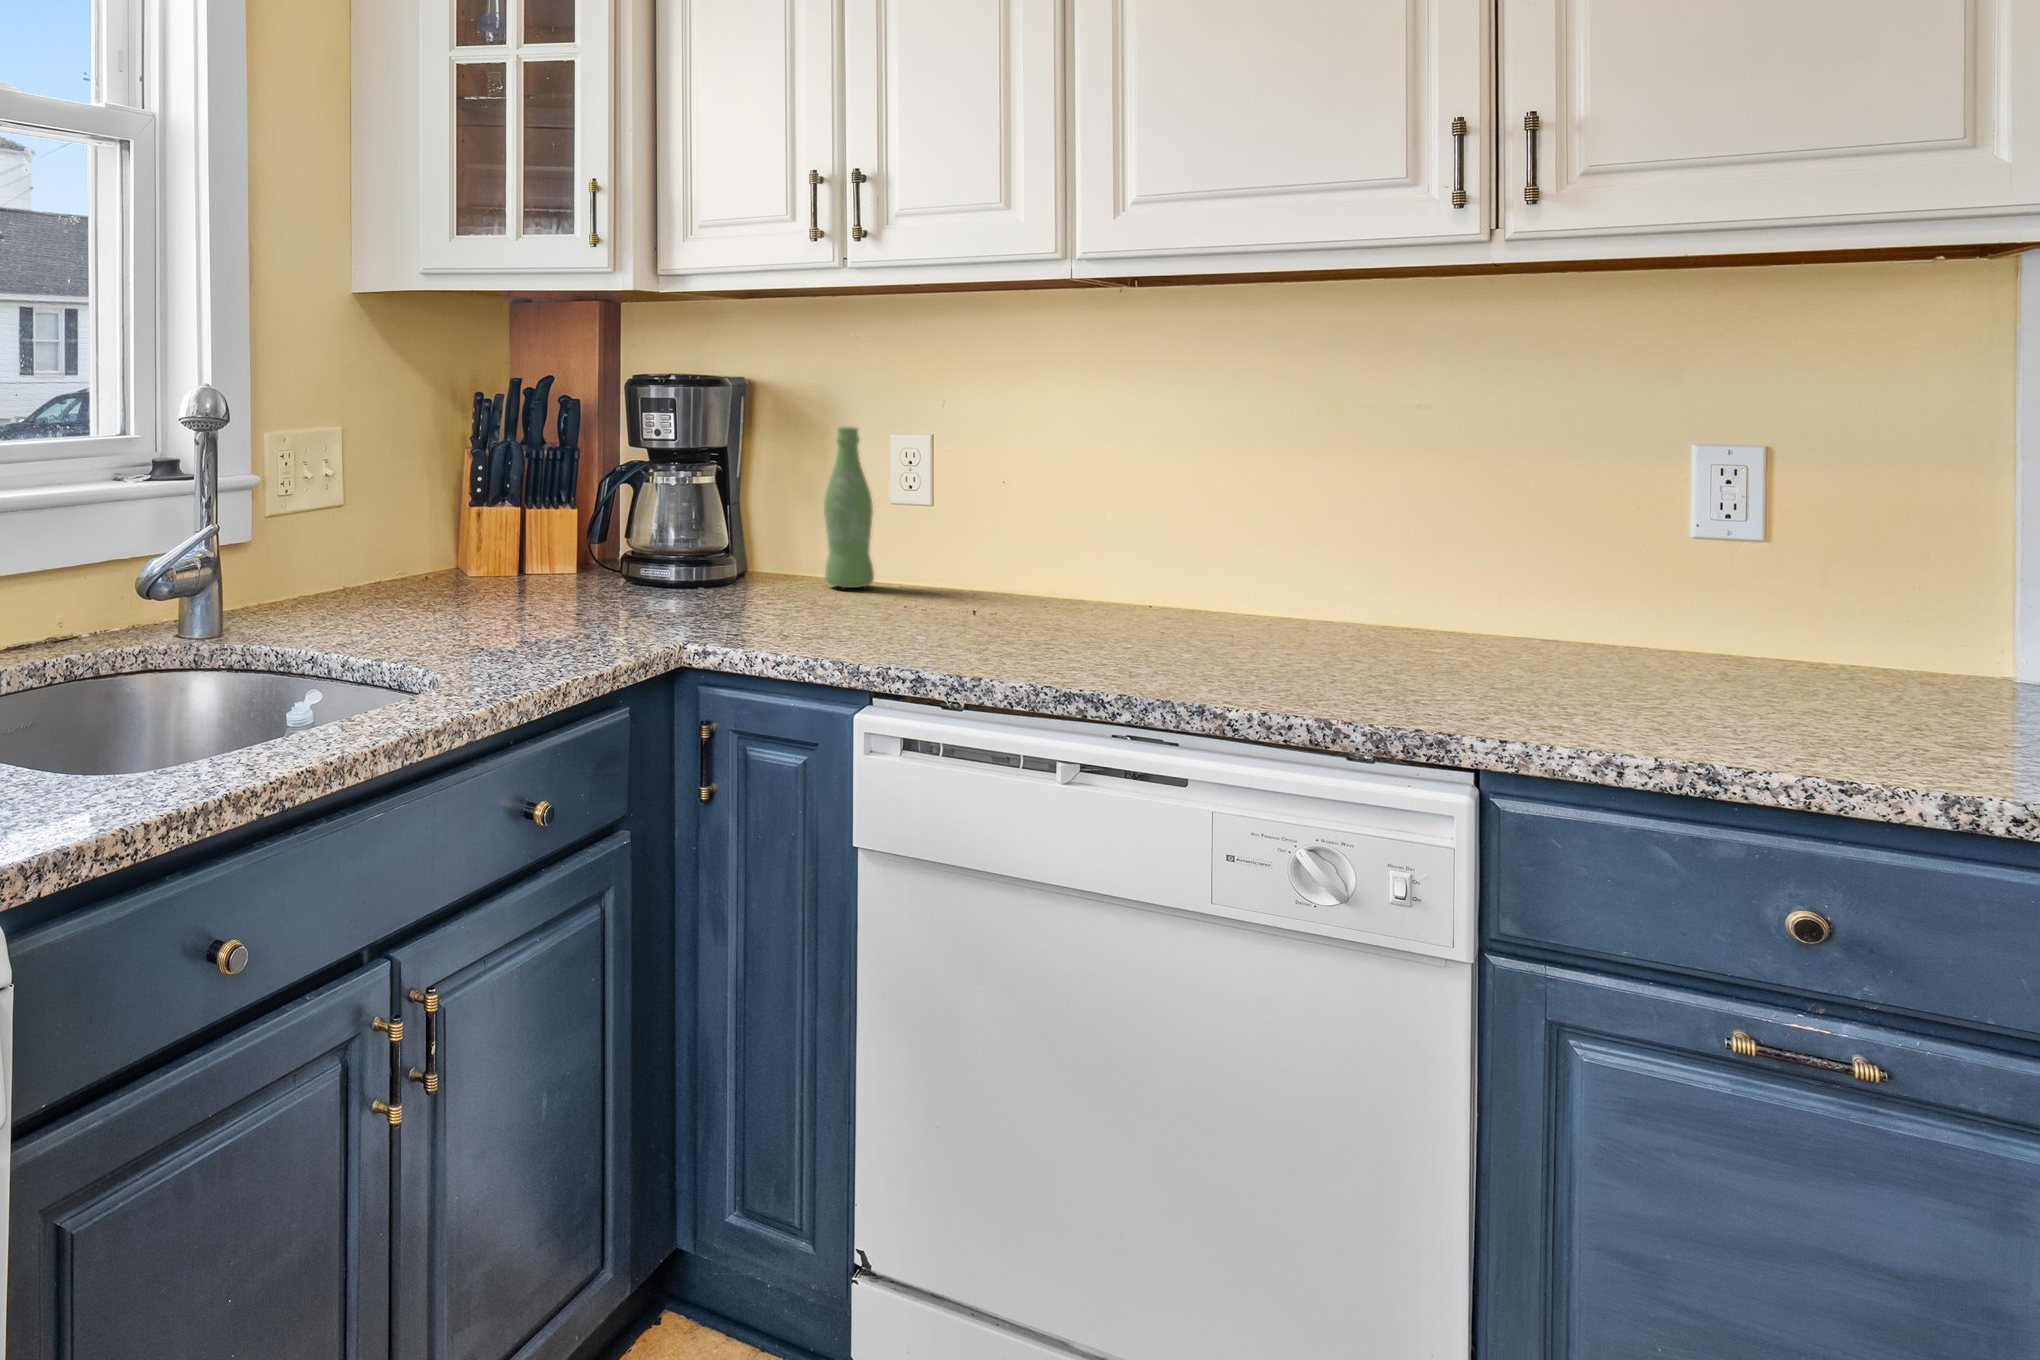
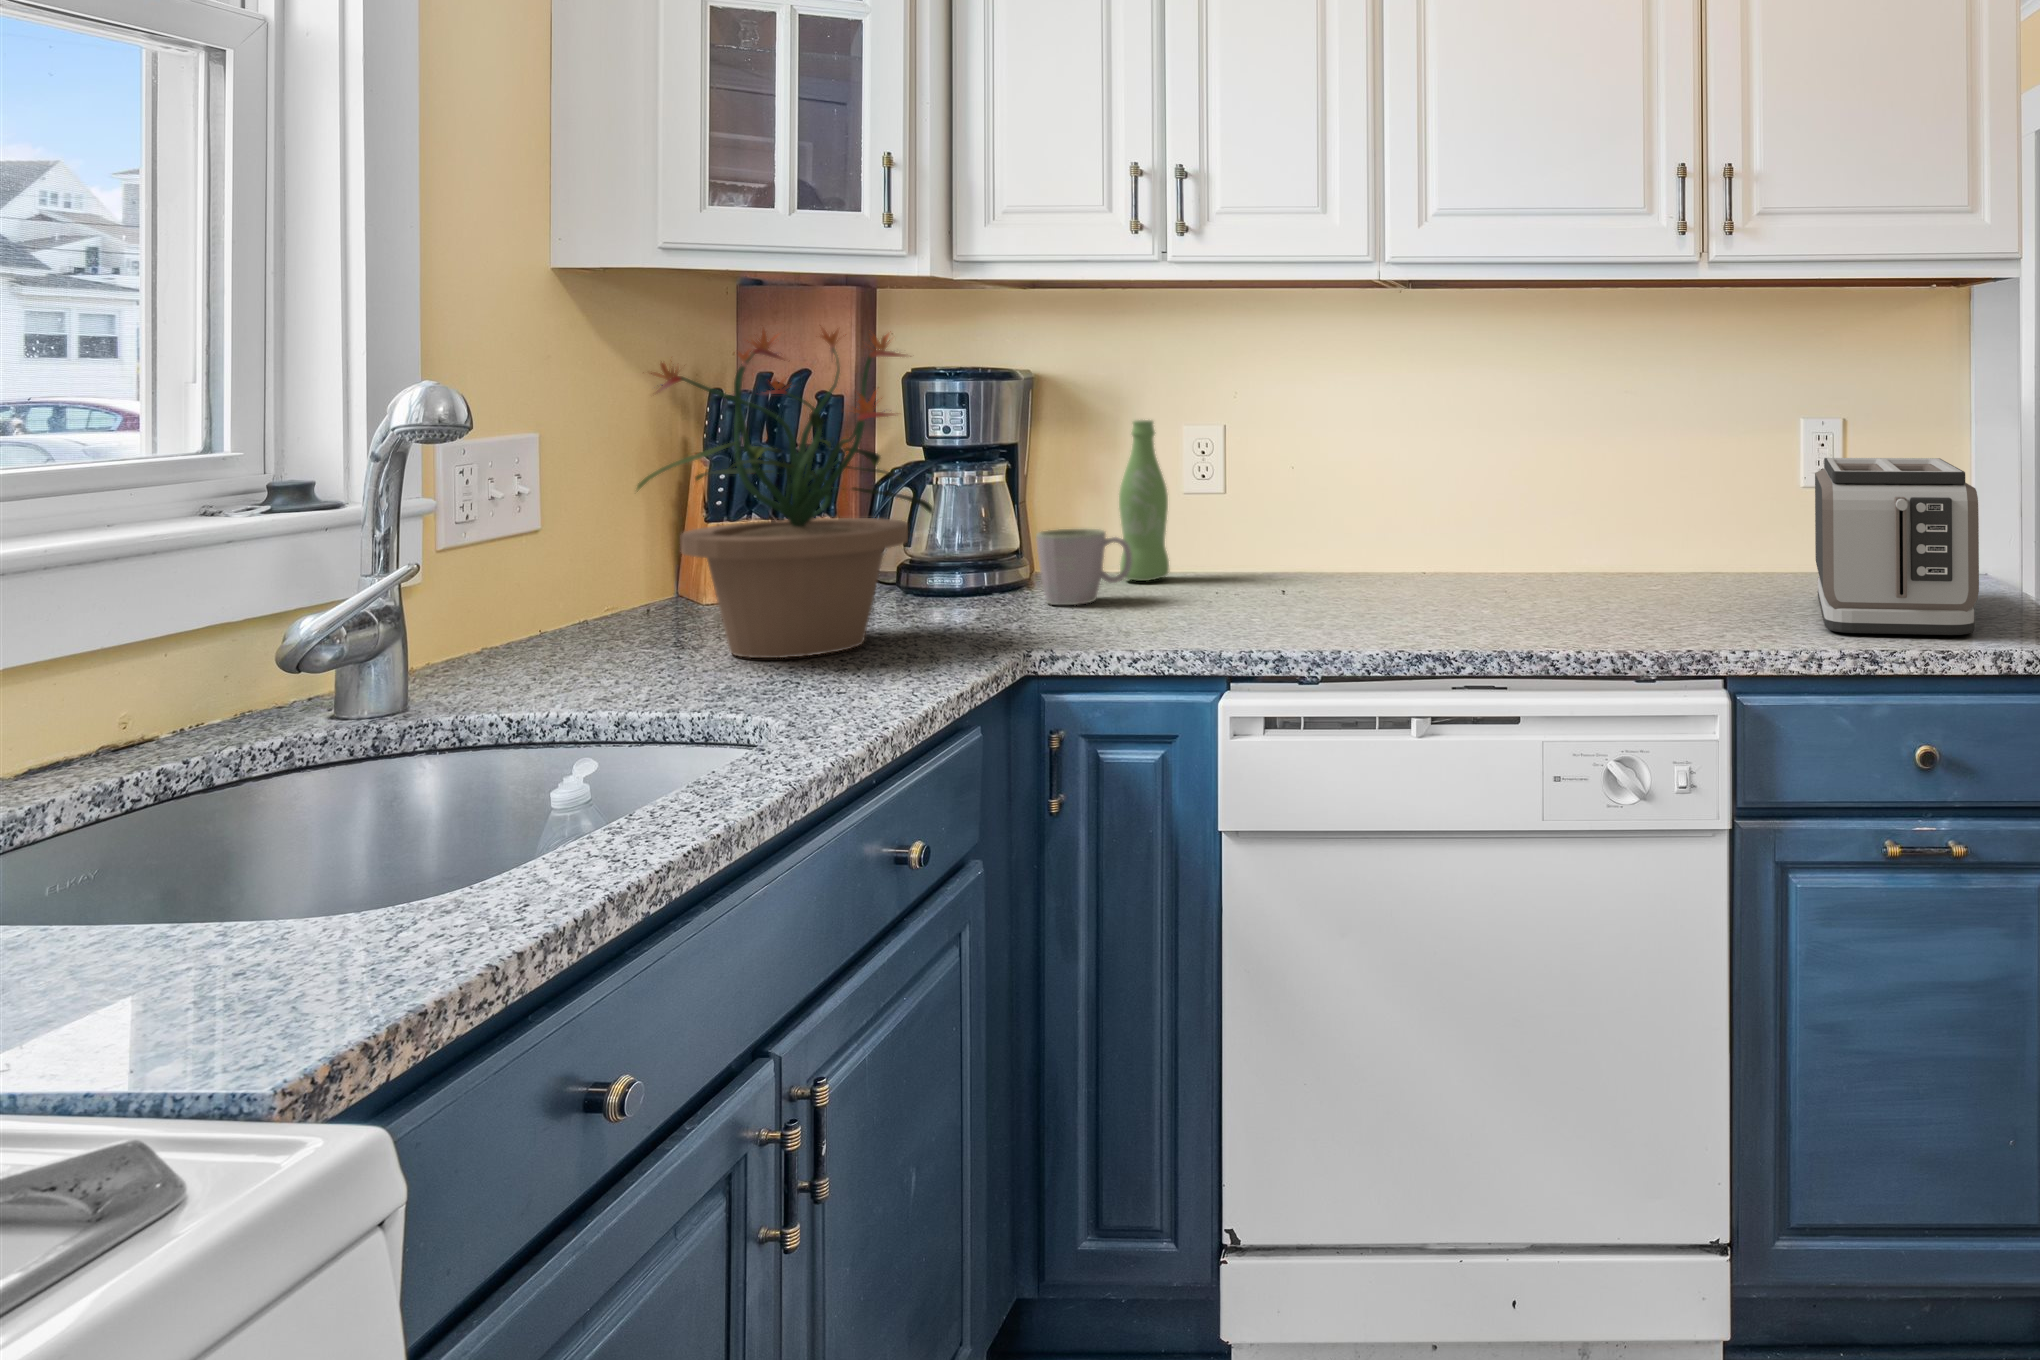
potted plant: none [389,336,621,627] -> present [637,329,933,658]
toaster: none [1646,498,1924,759] -> present [1815,458,1979,635]
mug: none [731,531,821,605] -> present [1036,528,1132,605]

